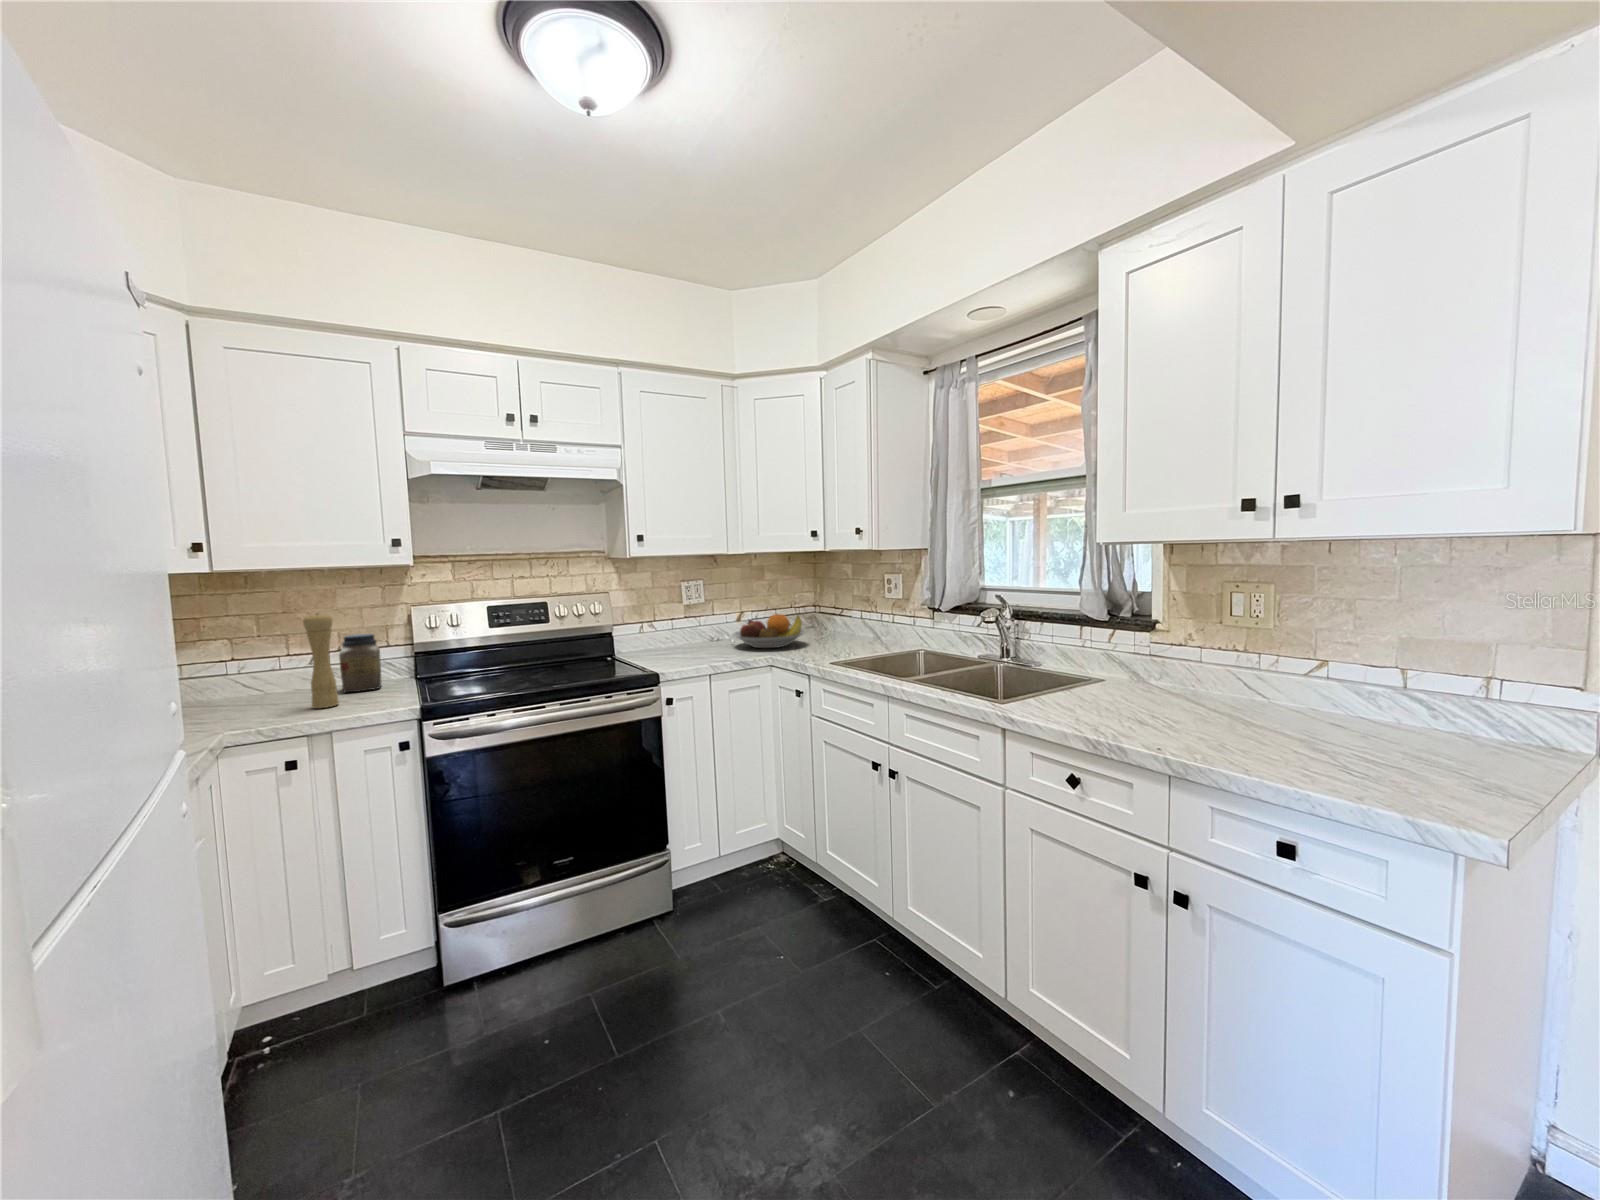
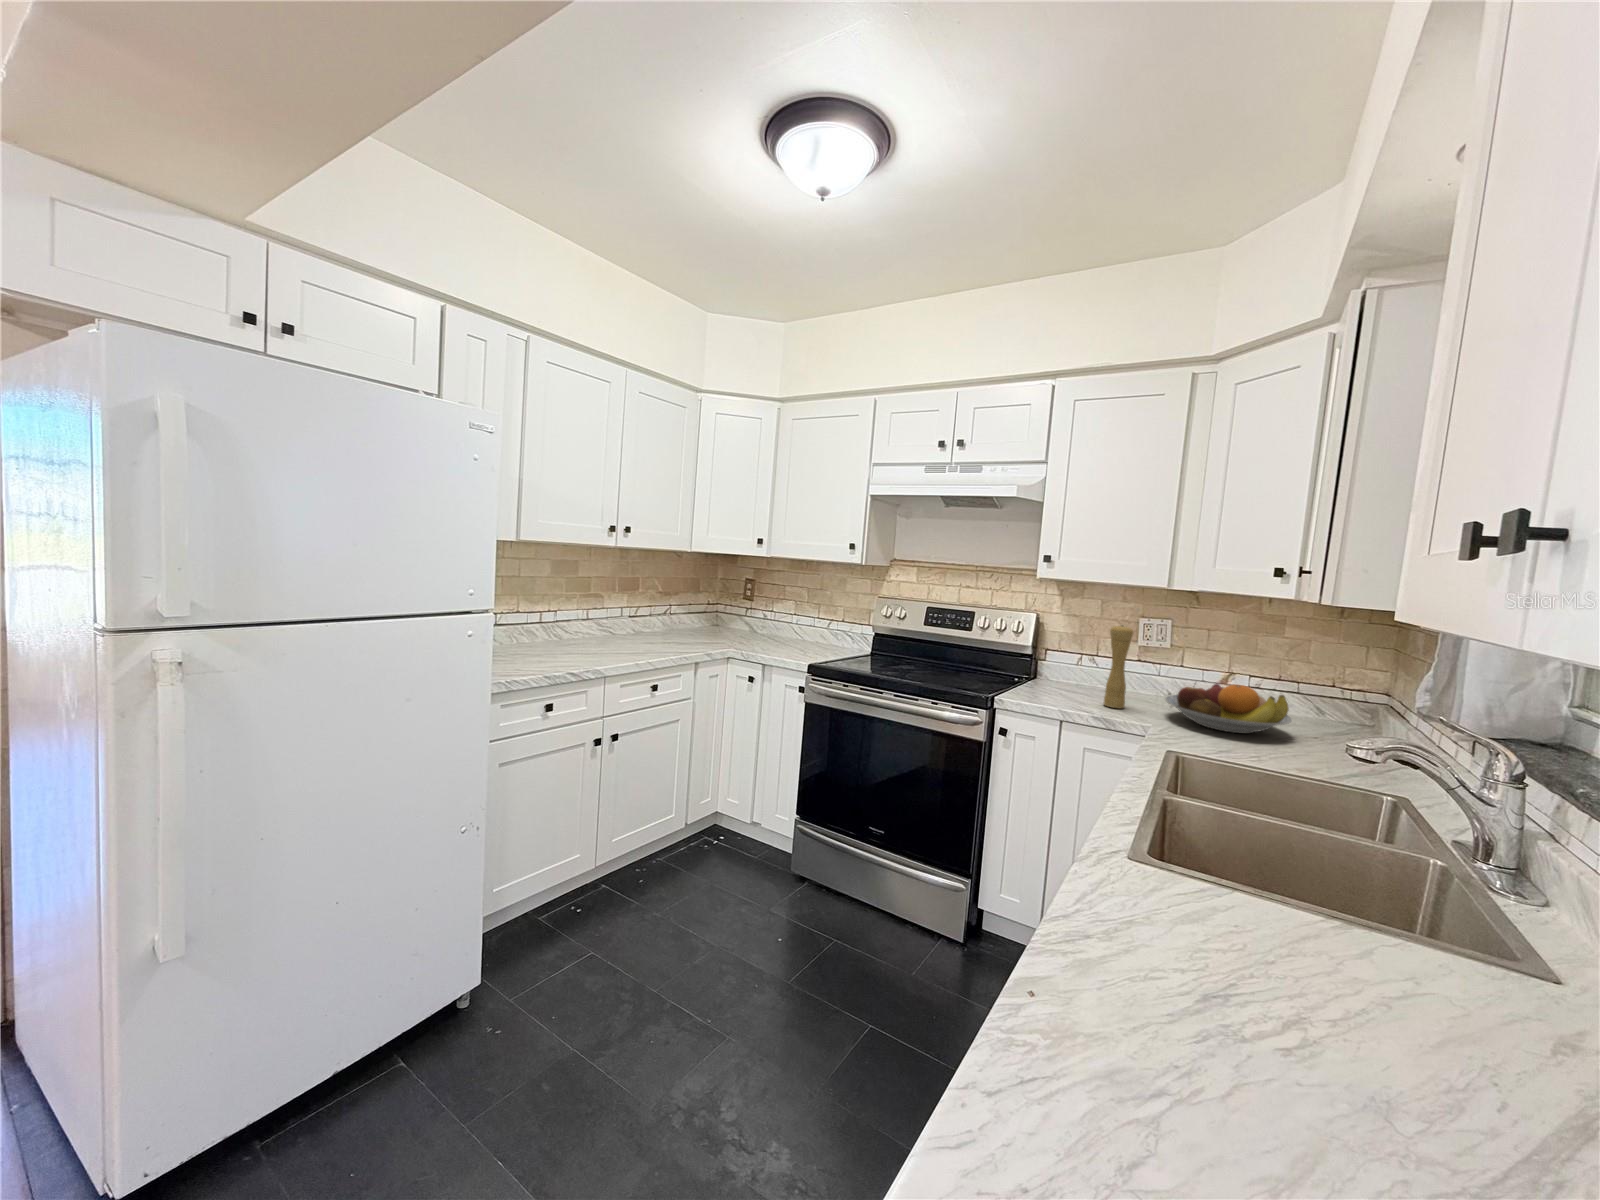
pepper mill: present [303,613,339,708] -> present [1103,625,1133,708]
jar: present [339,634,382,693] -> none [822,611,853,653]

